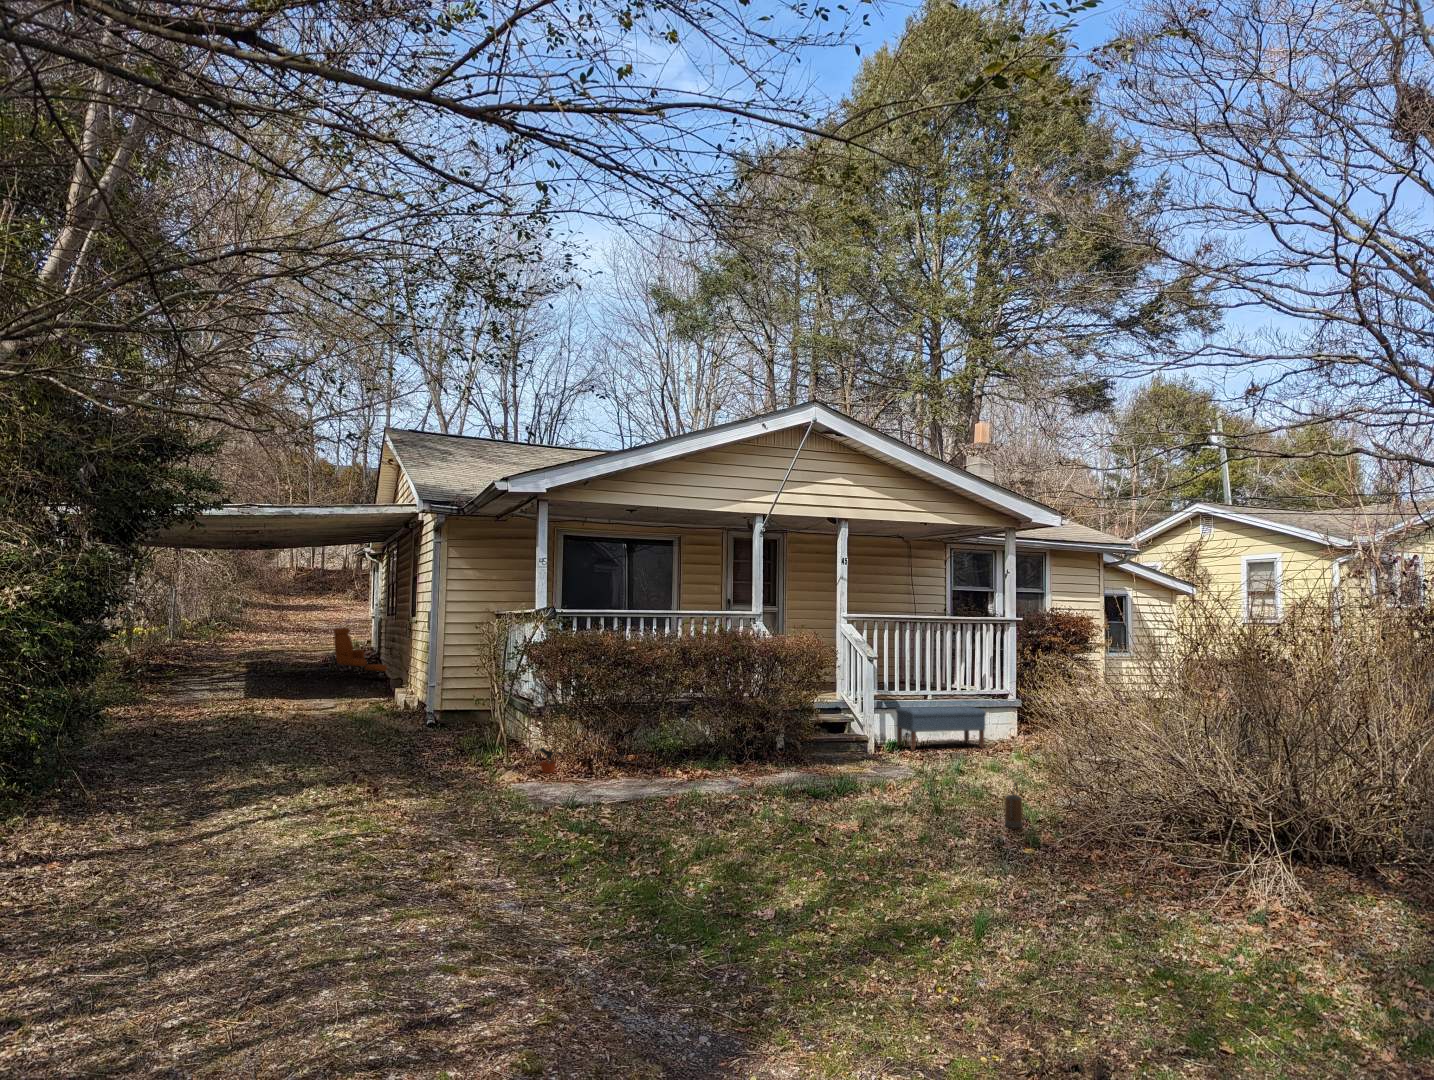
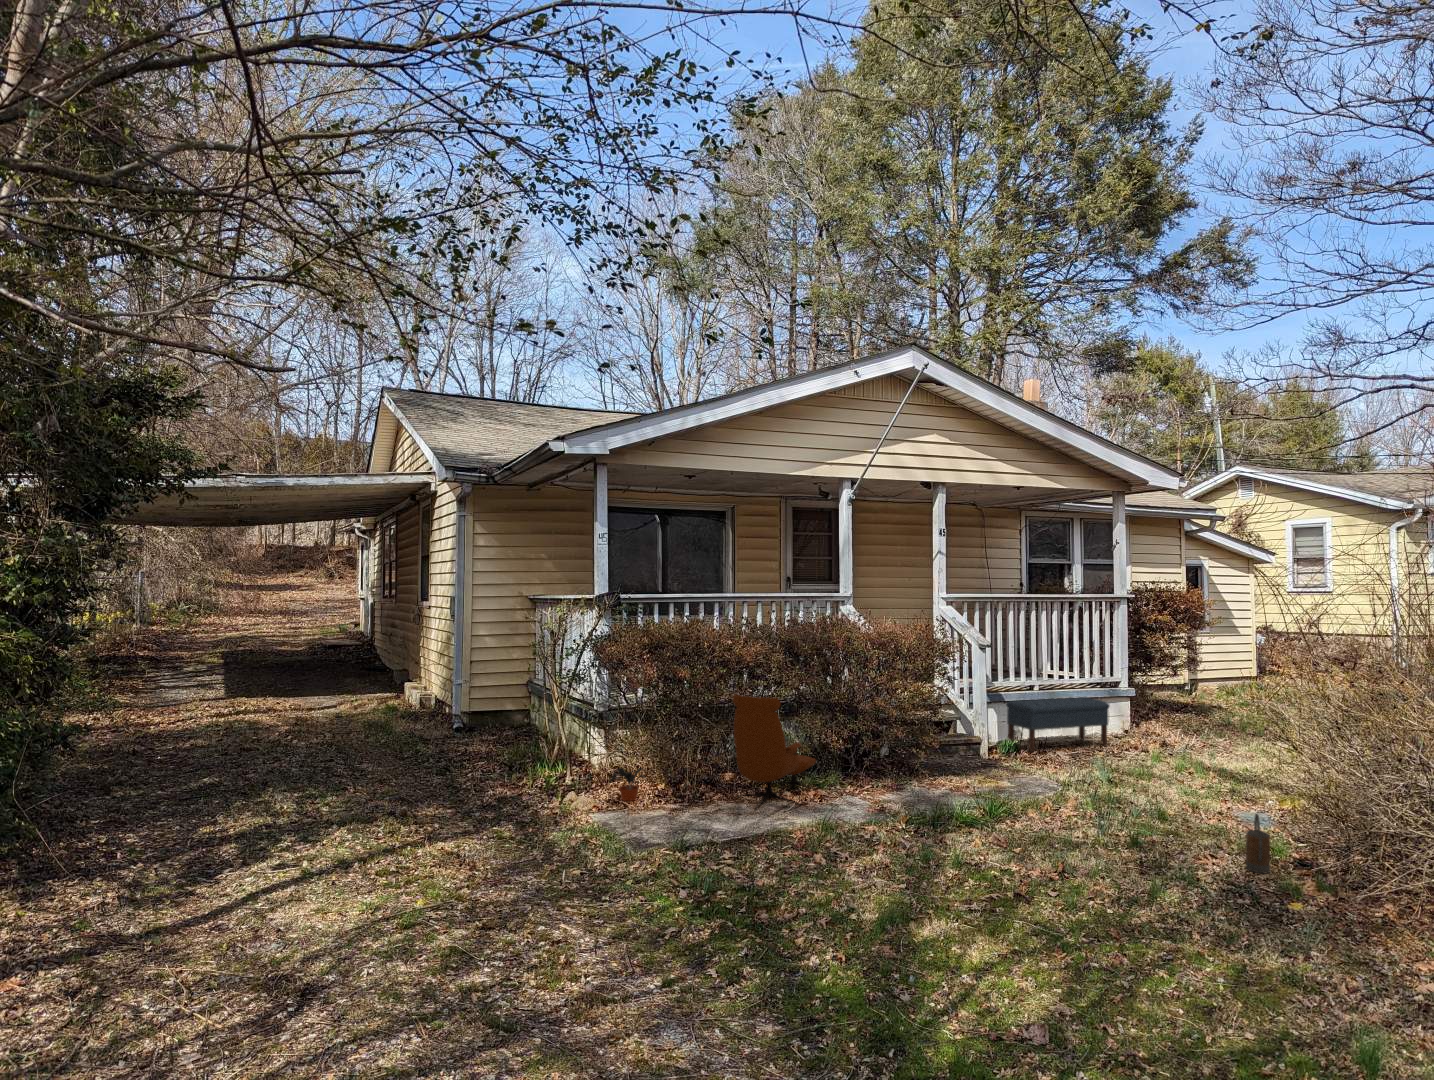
lounge chair: present [333,628,387,678] -> present [732,694,816,811]

